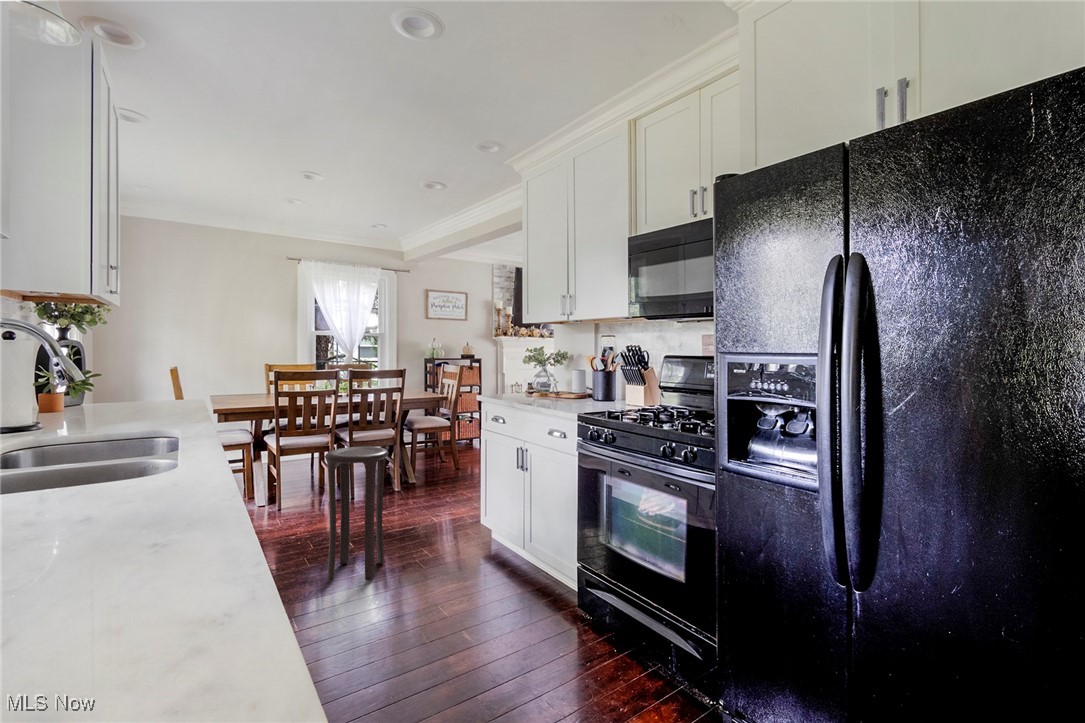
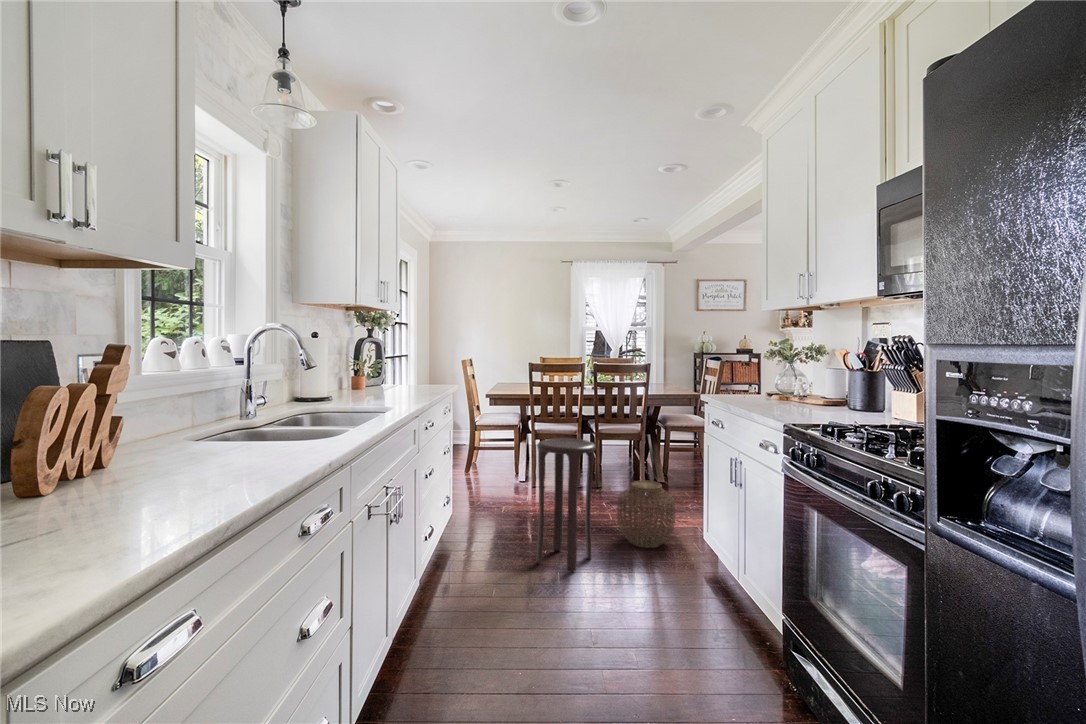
woven basket: none [399,479,454,541] -> present [617,481,675,548]

